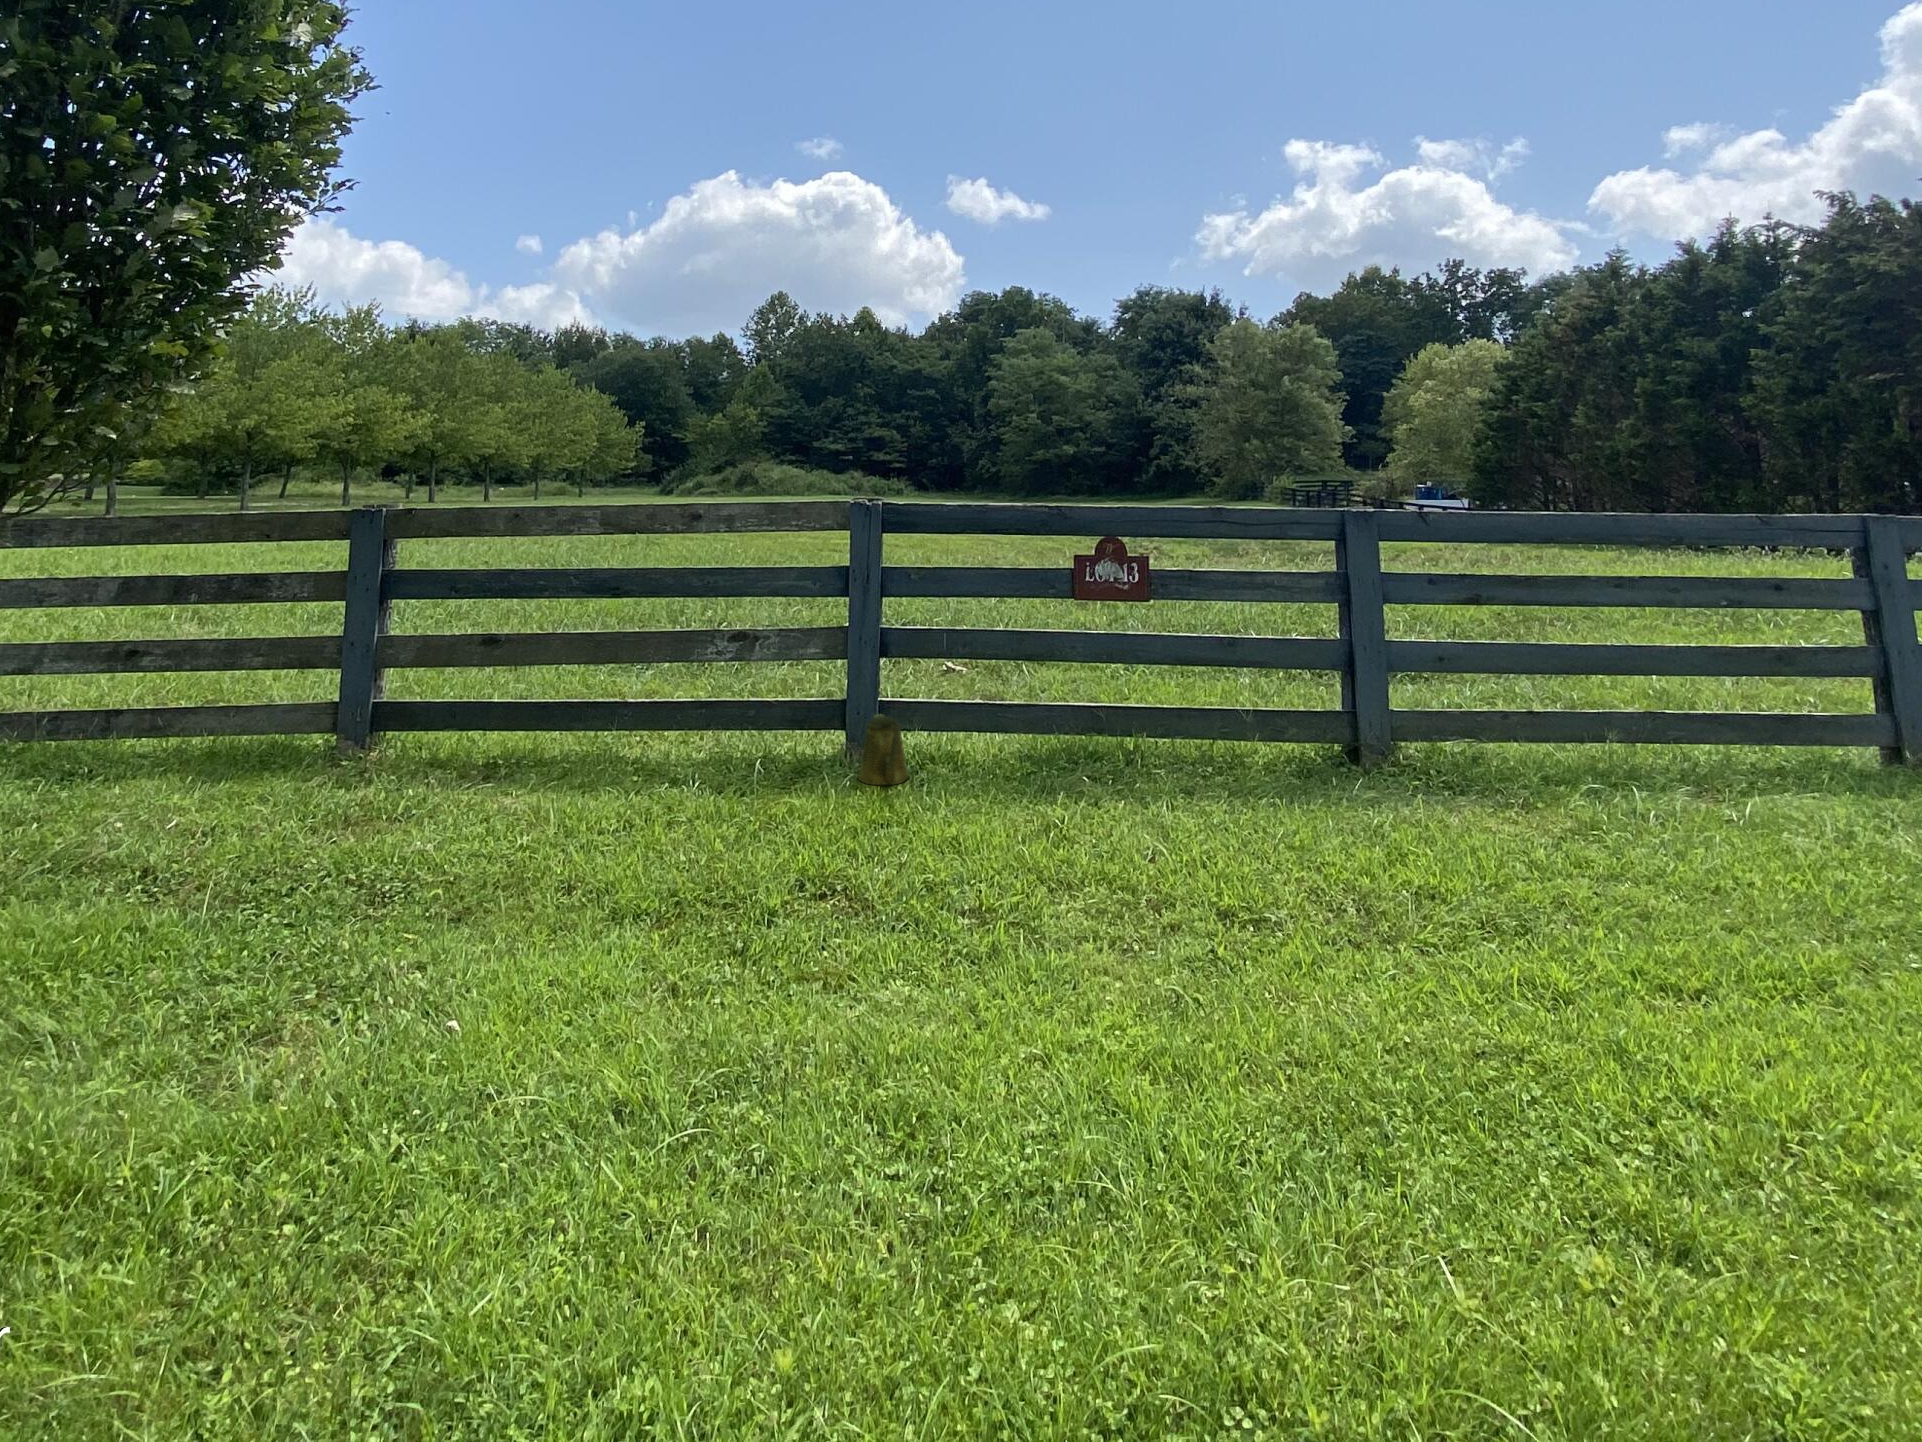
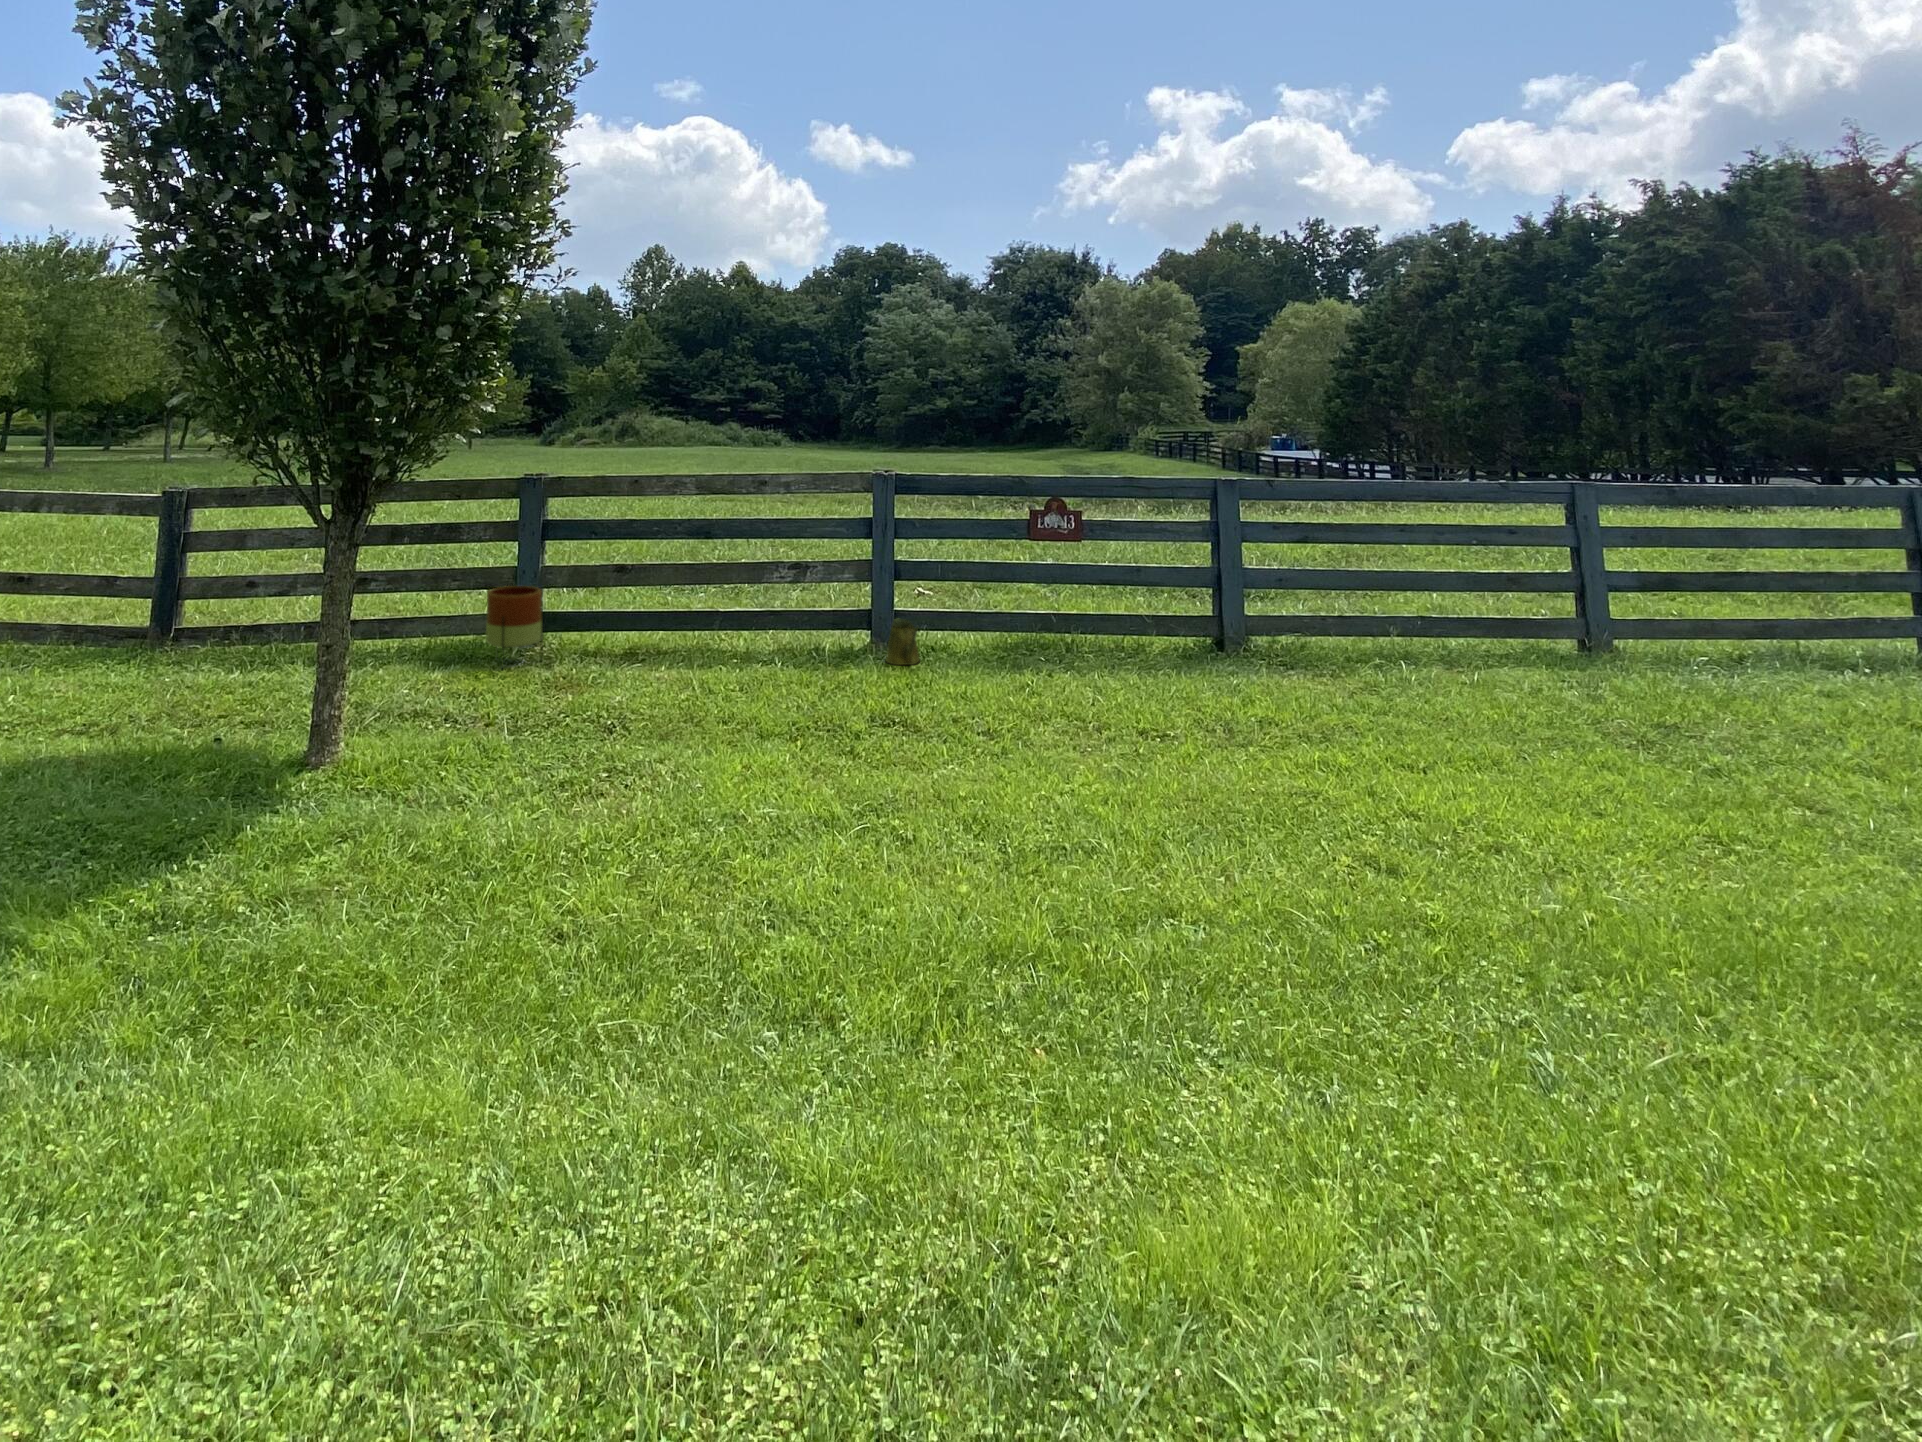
planter: none [276,665,363,792] -> present [486,586,543,651]

